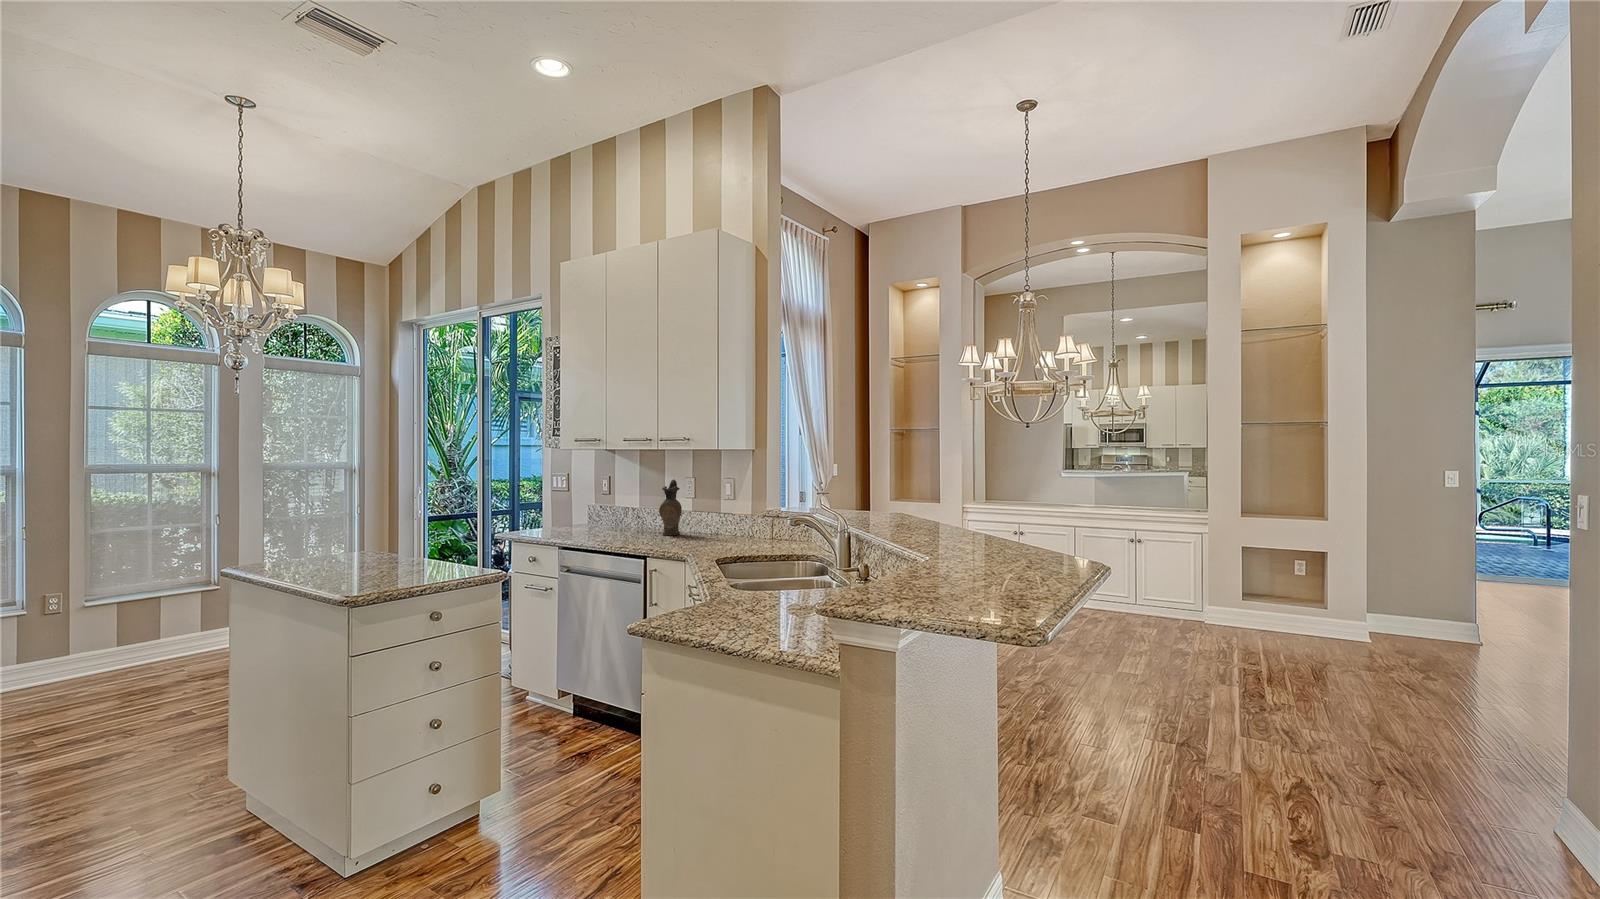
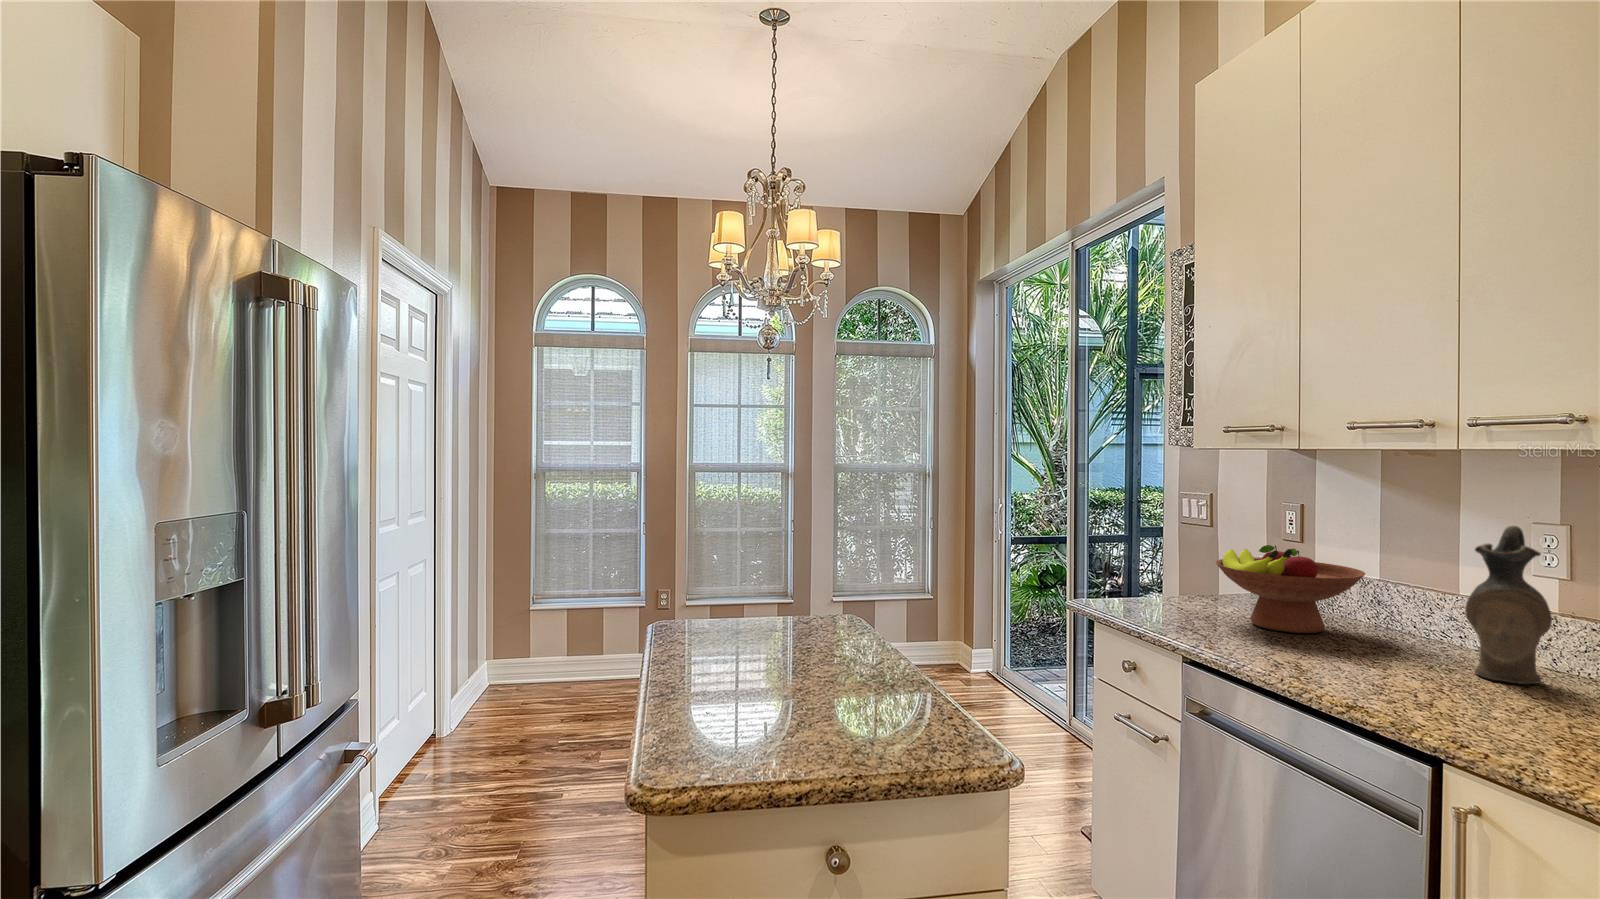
fruit bowl: none [573,495,631,532] -> present [1216,545,1365,633]

